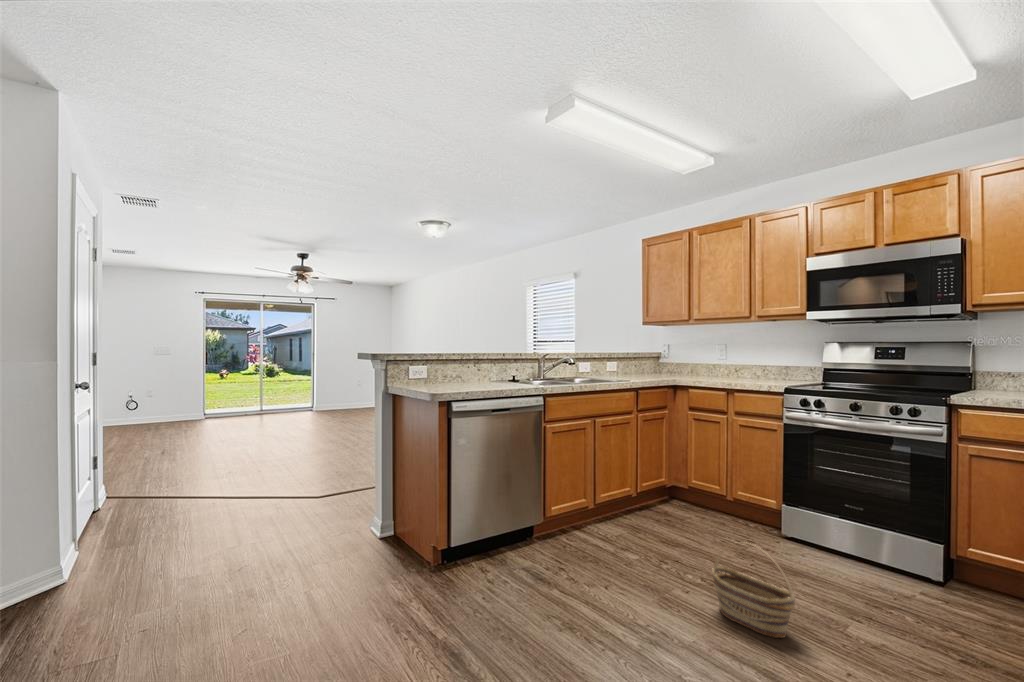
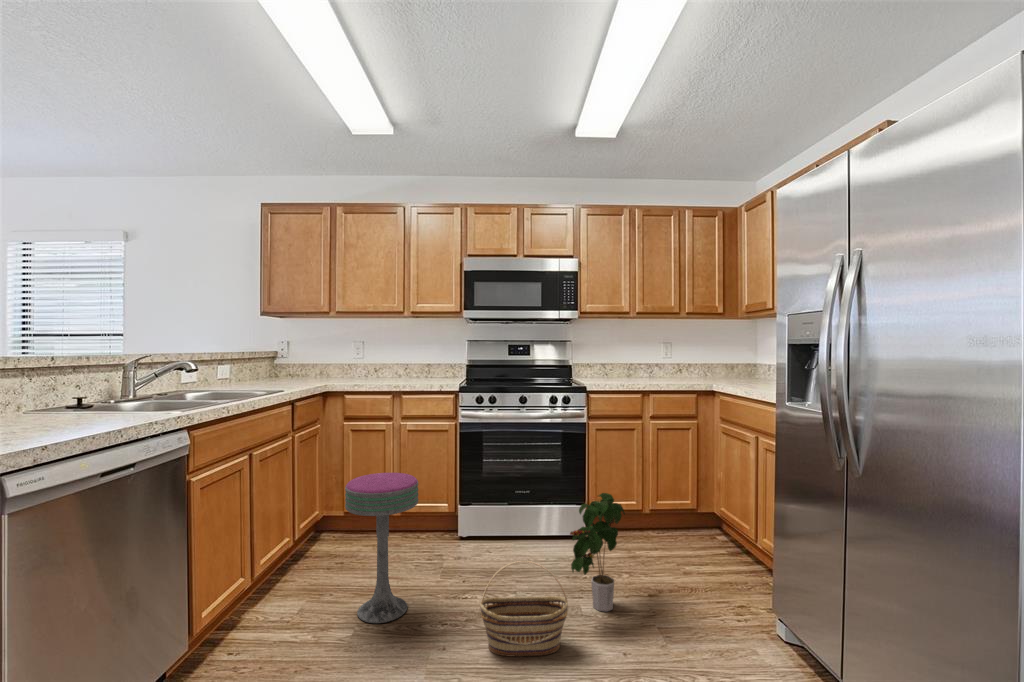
bar stool: none [640,449,698,564] -> present [345,473,418,623]
potted plant: none [817,516,933,647] -> present [570,493,625,611]

